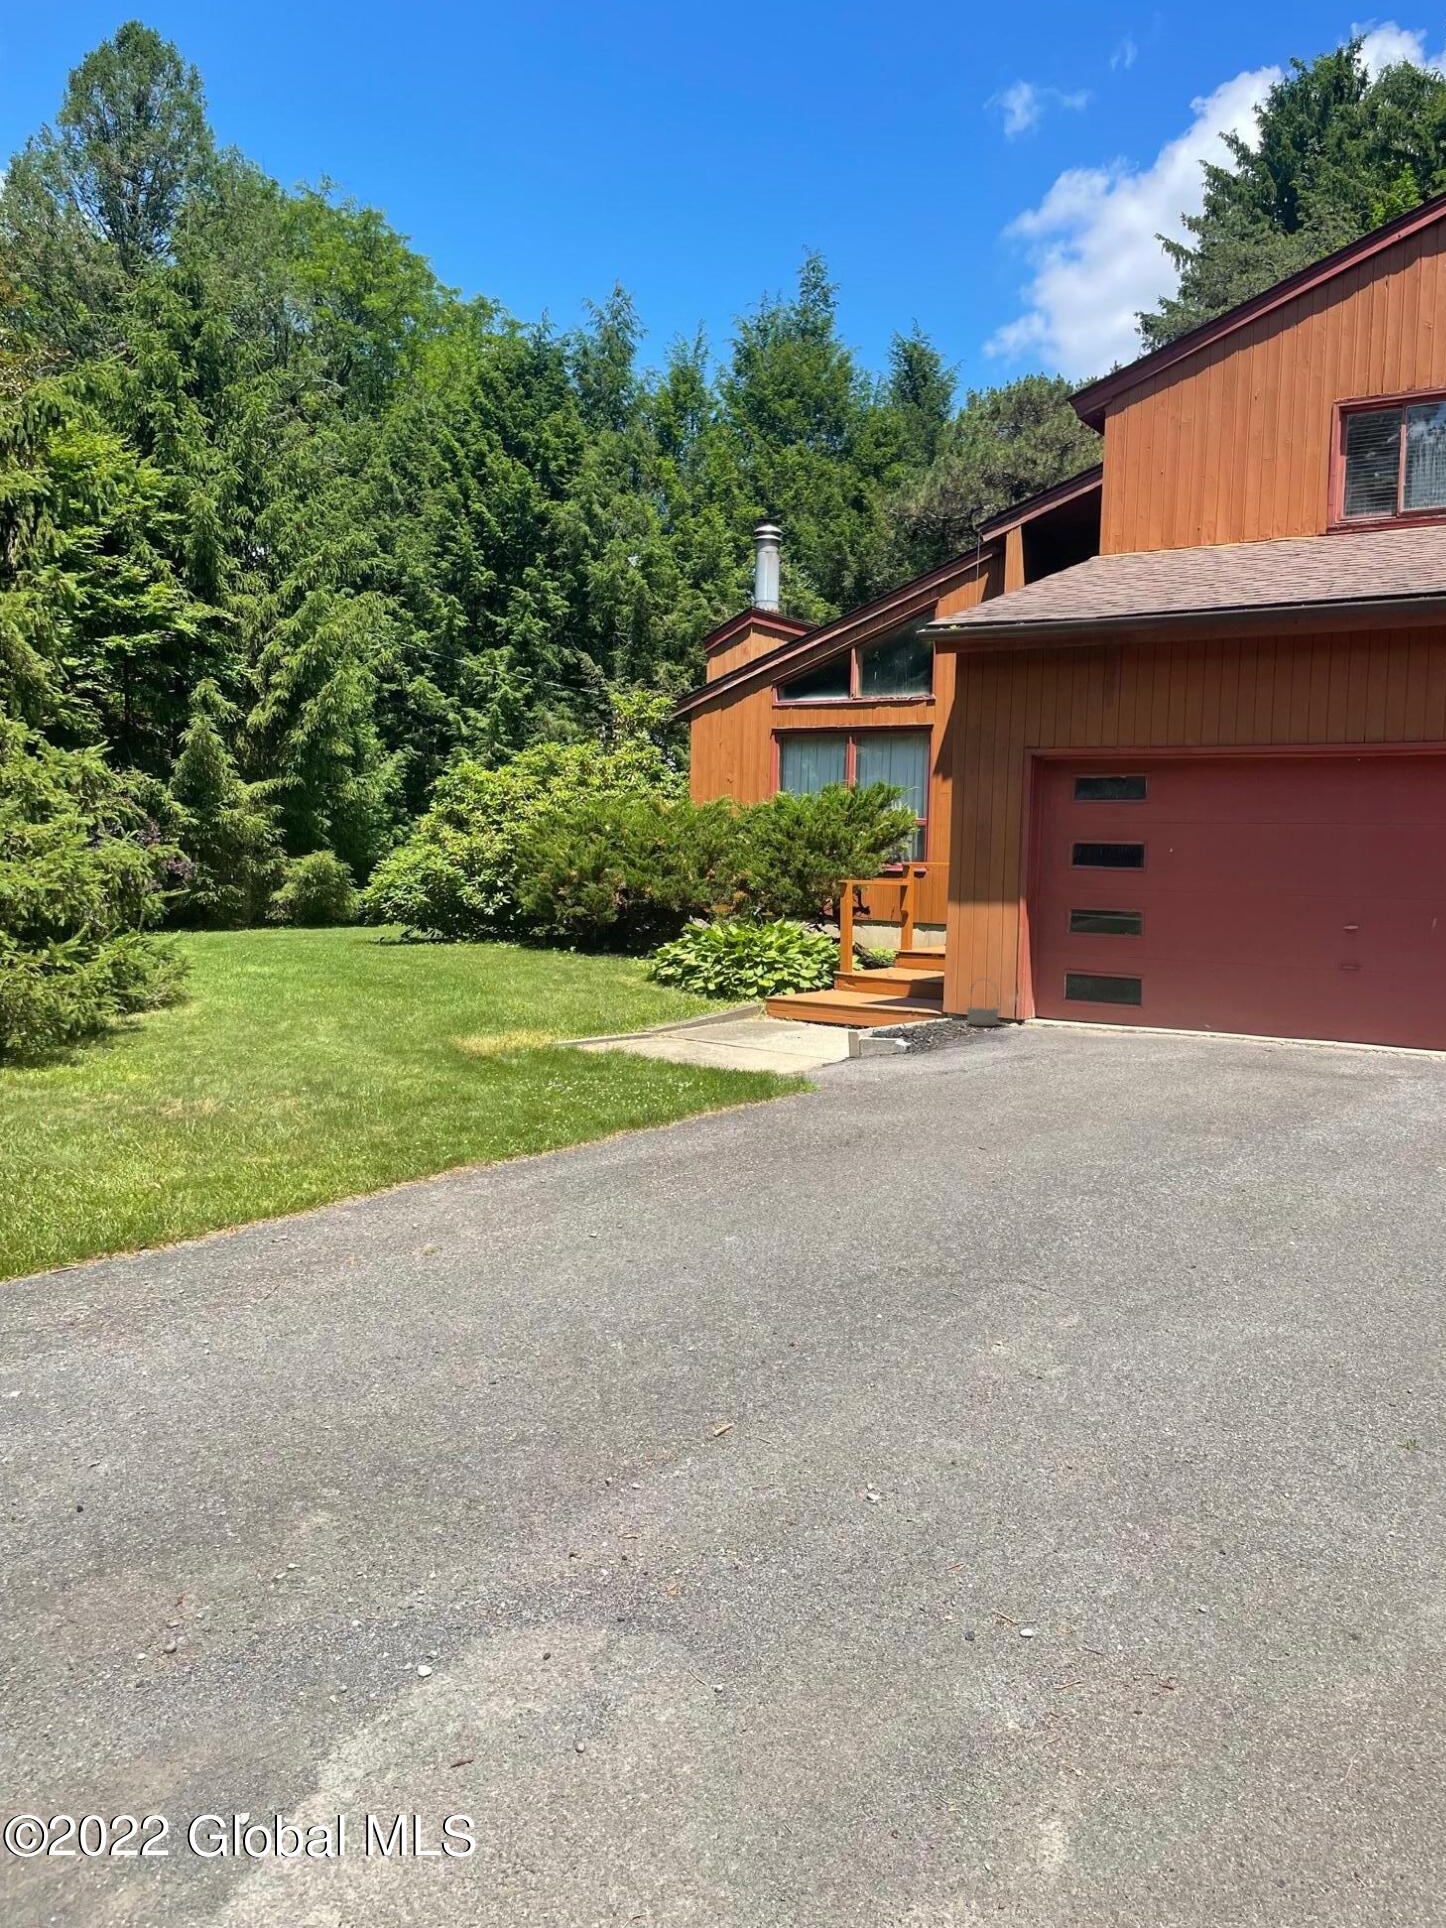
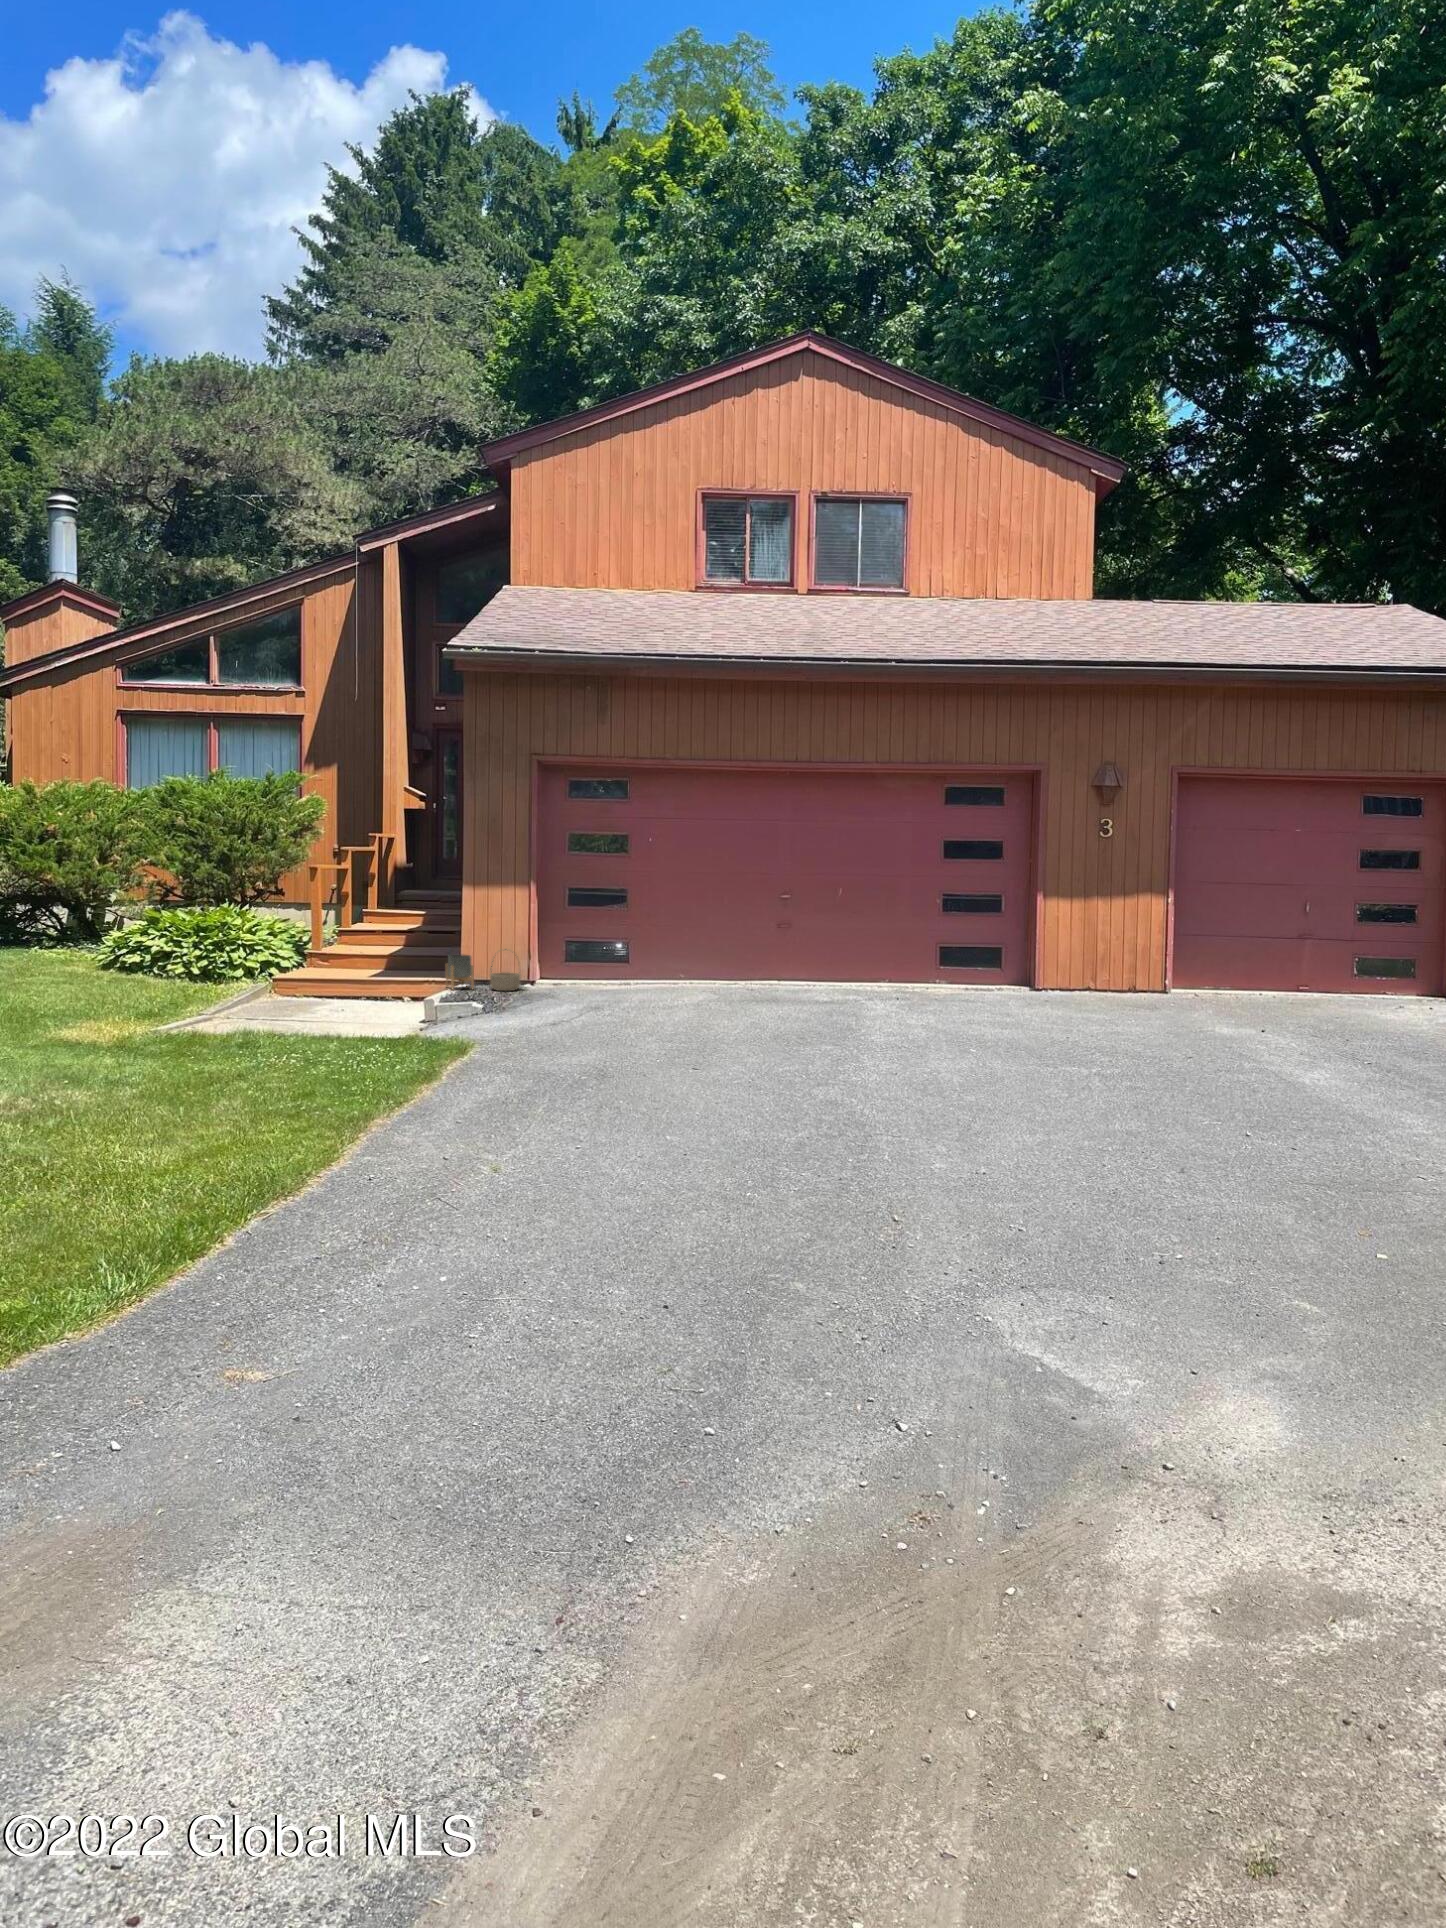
planter: none [926,982,954,1022] -> present [446,955,474,990]

